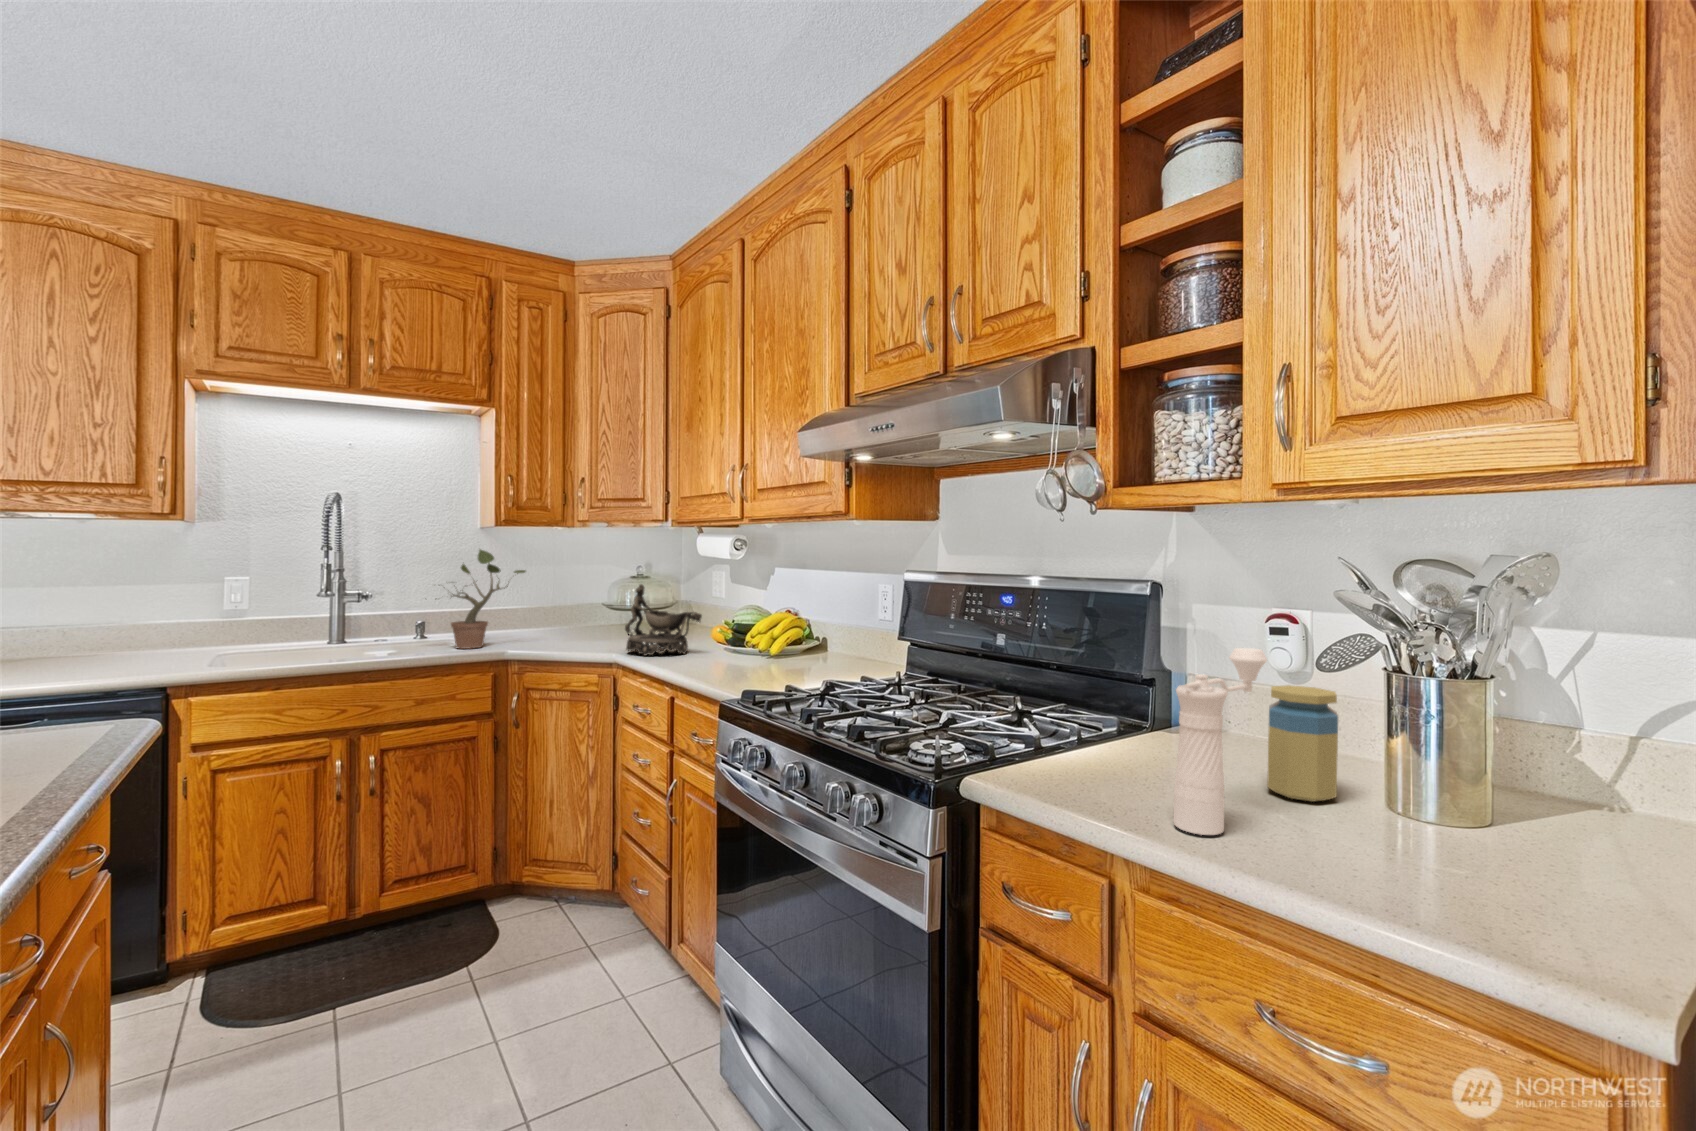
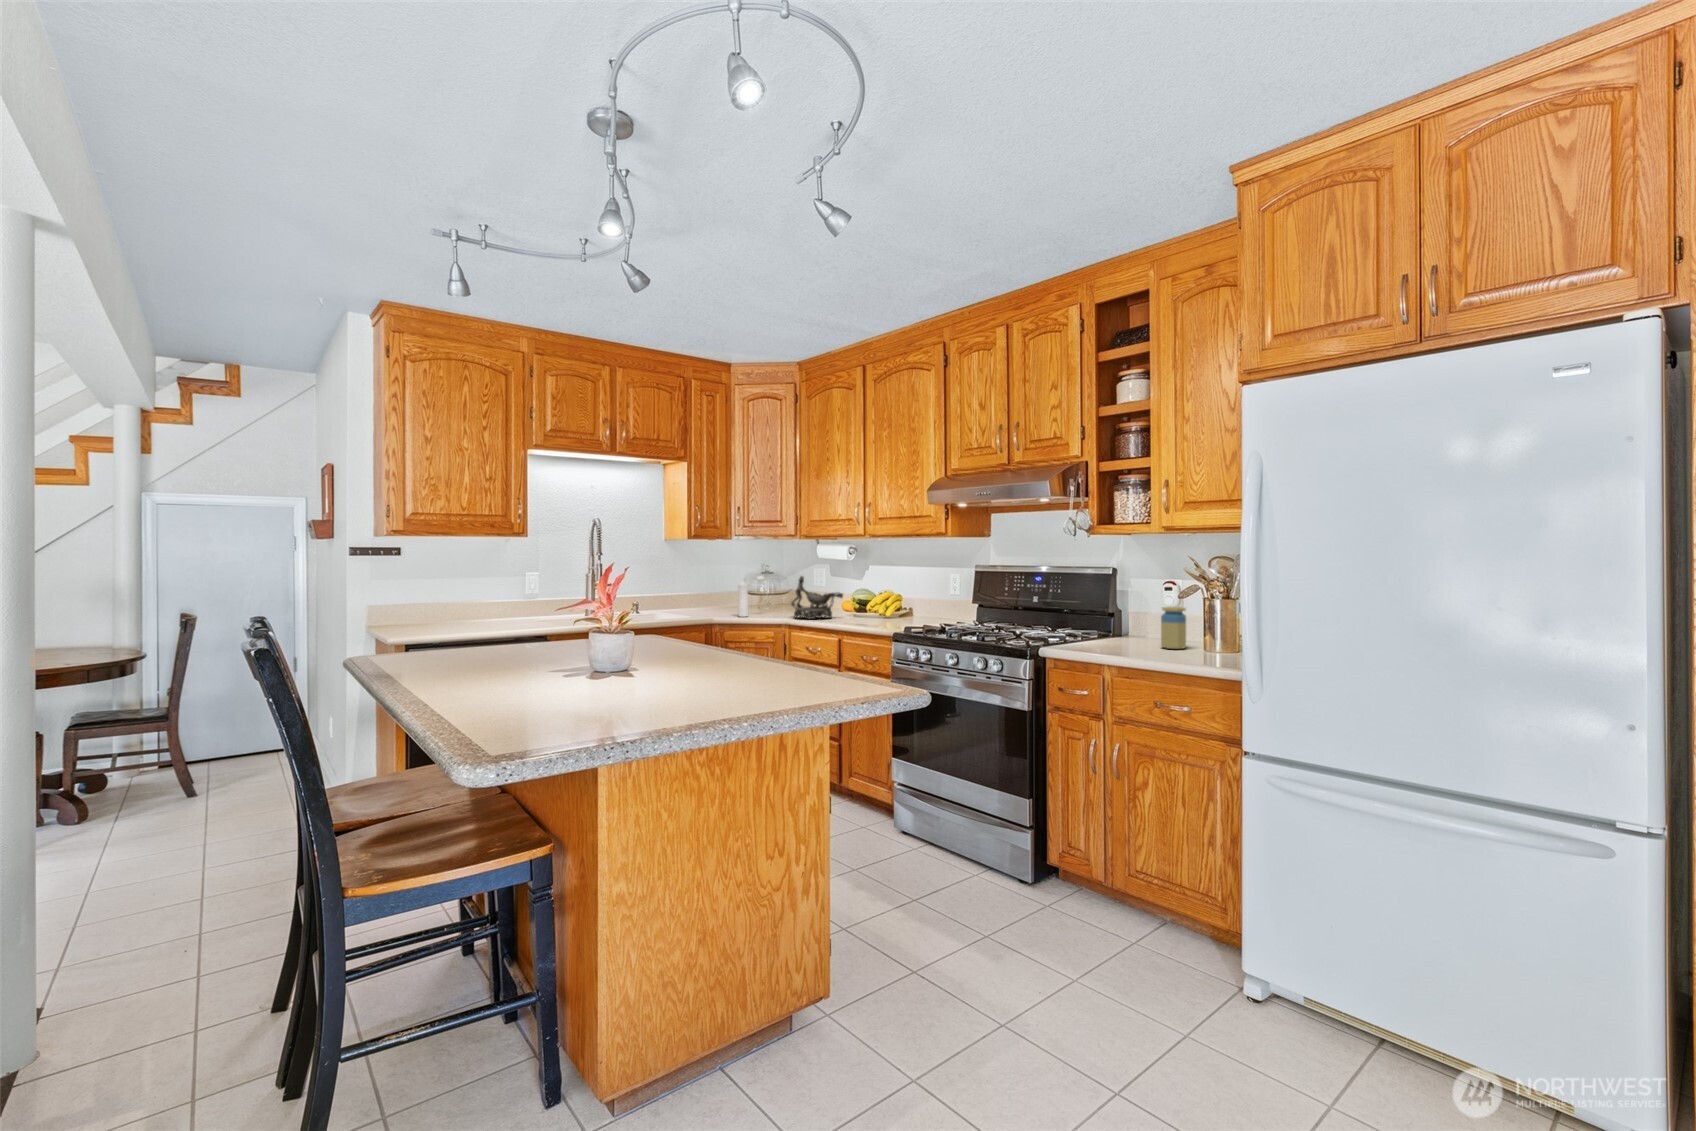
potted plant: present [451,550,526,649] -> none [660,554,720,619]
pepper mill: present [1174,648,1267,835] -> present [738,576,764,617]

